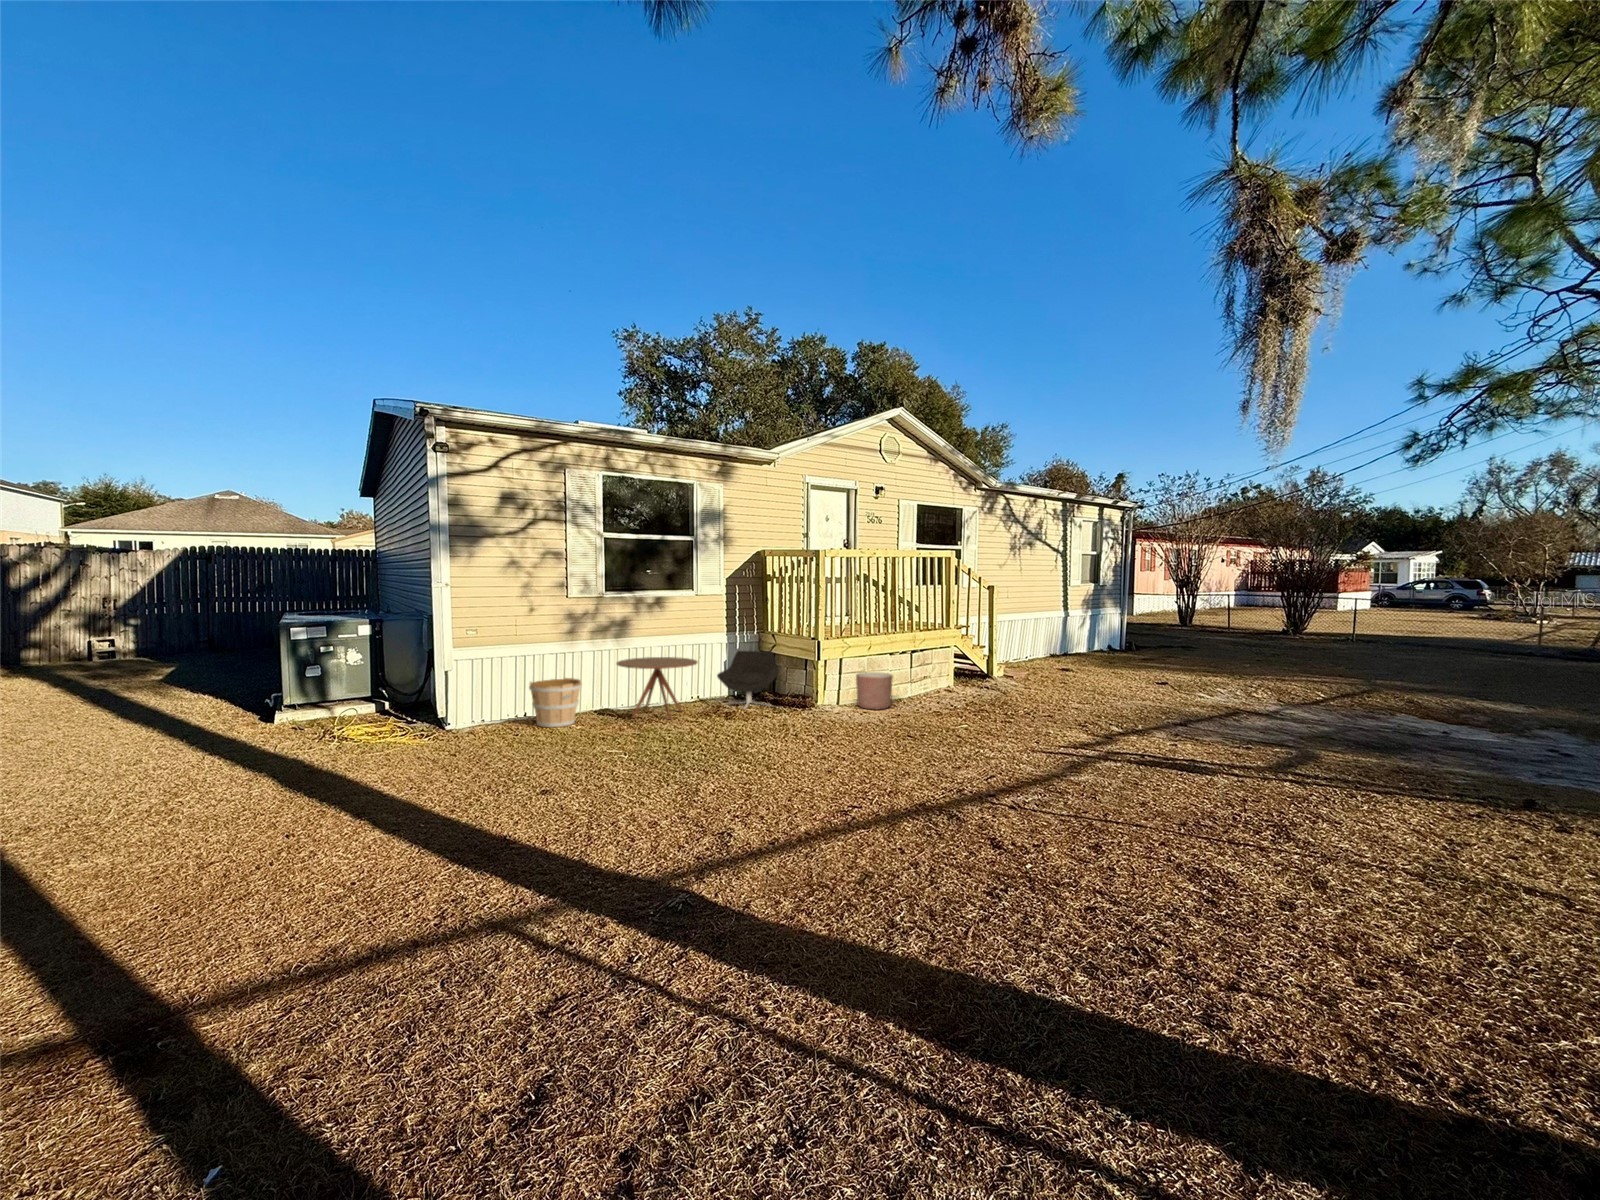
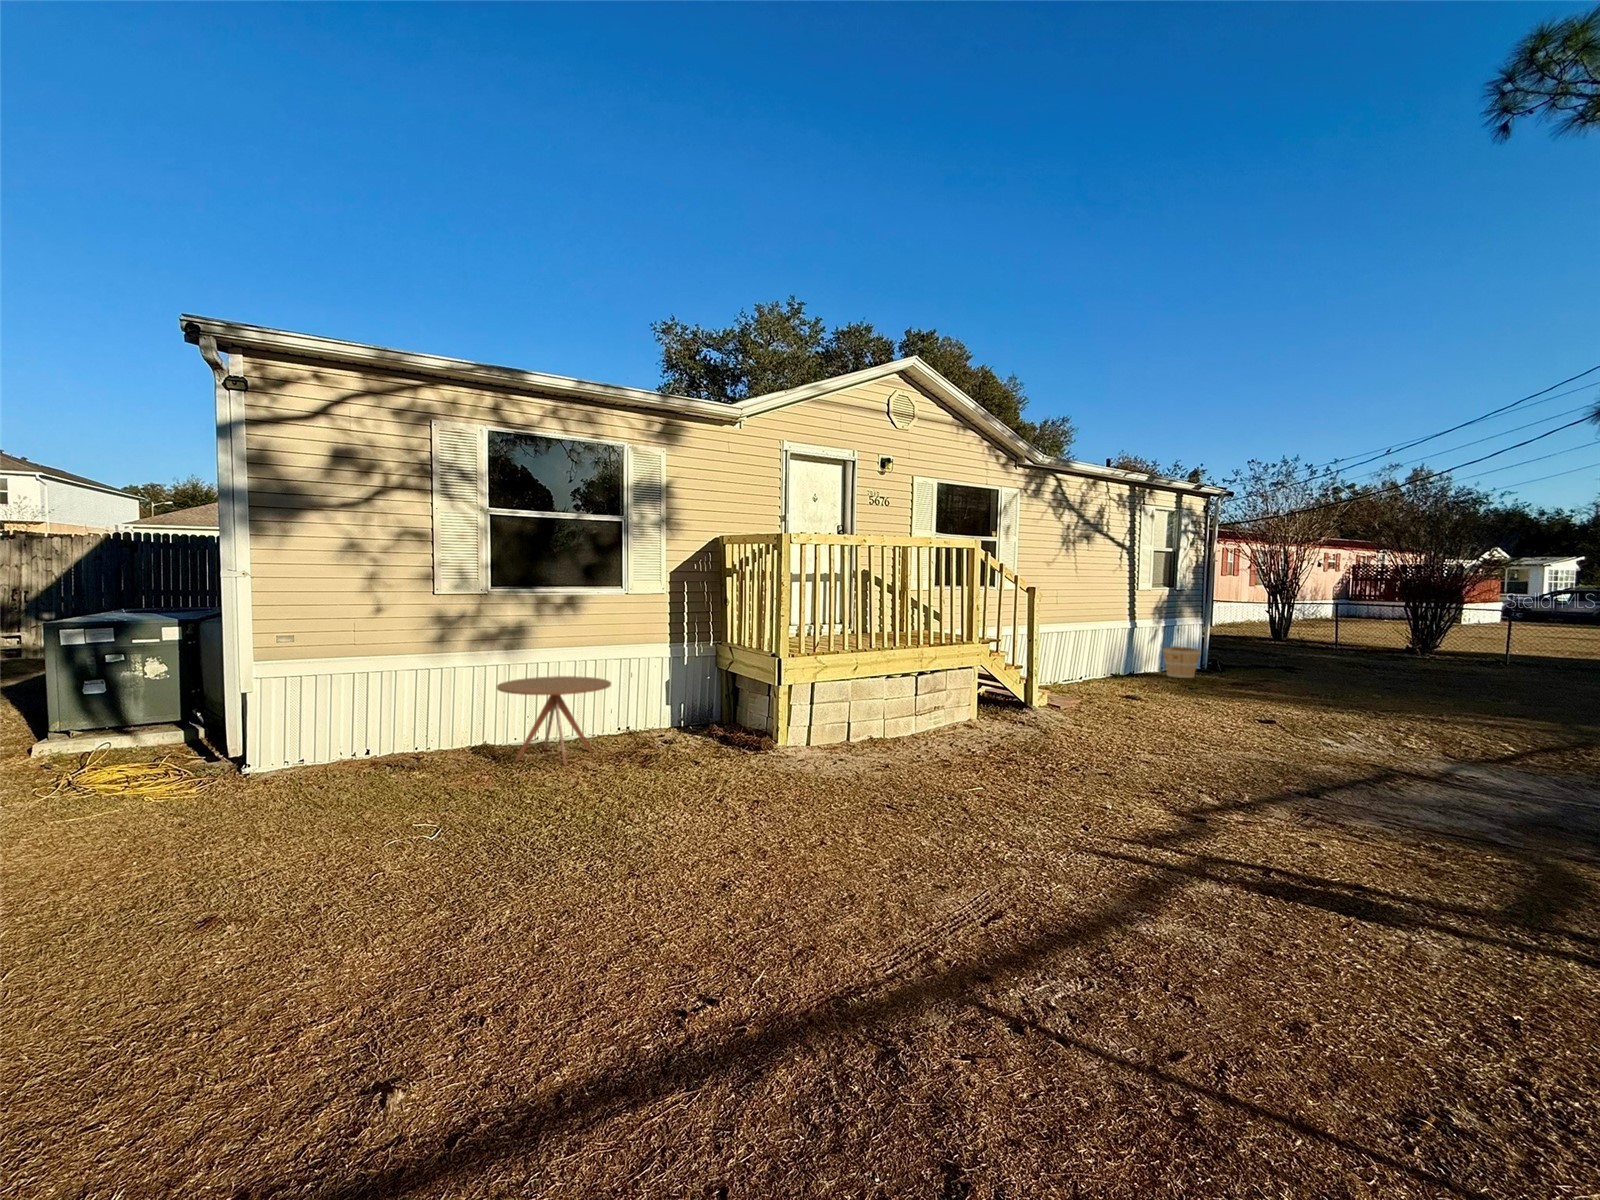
lounge chair: present [717,651,779,709] -> none [646,668,735,750]
planter: present [856,672,893,710] -> none [834,702,884,755]
wooden bucket: present [529,678,582,728] -> present [1163,646,1201,678]

